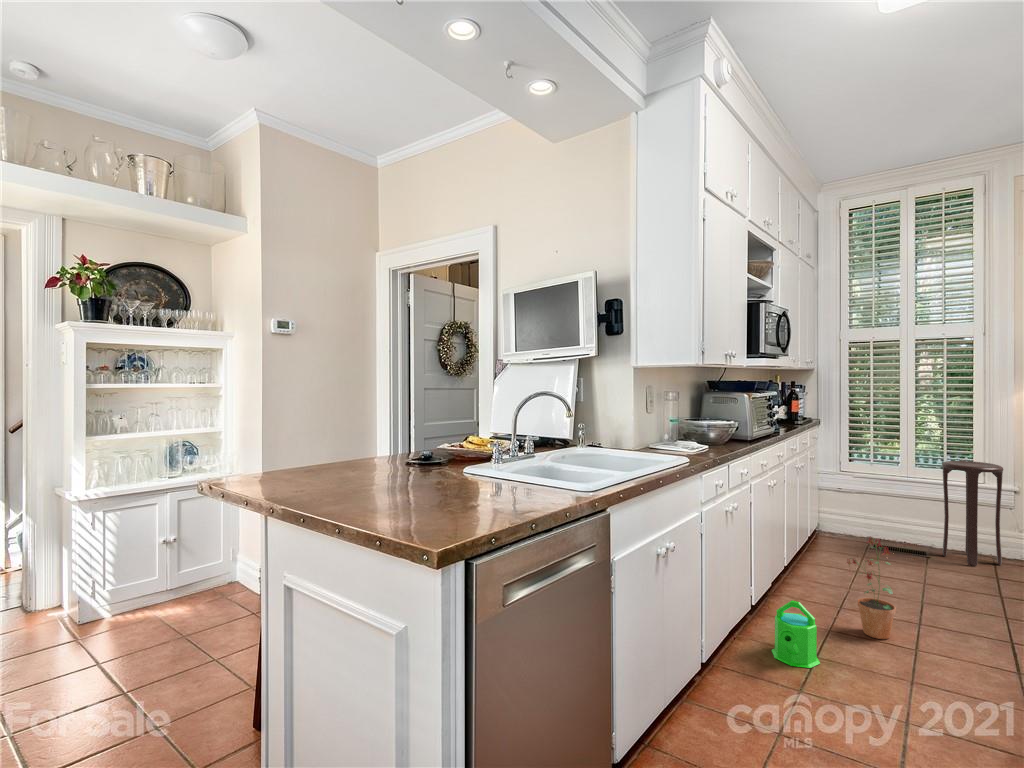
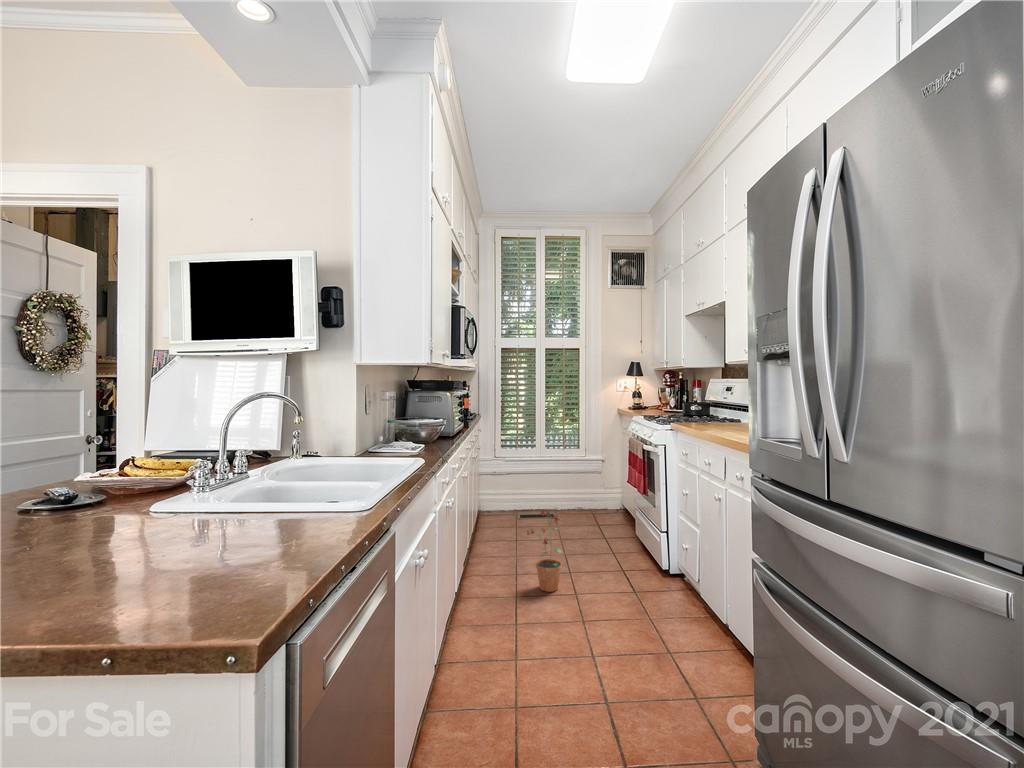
stool: present [942,461,1003,566] -> none [564,443,598,519]
watering can: present [771,600,820,668] -> none [482,577,522,637]

